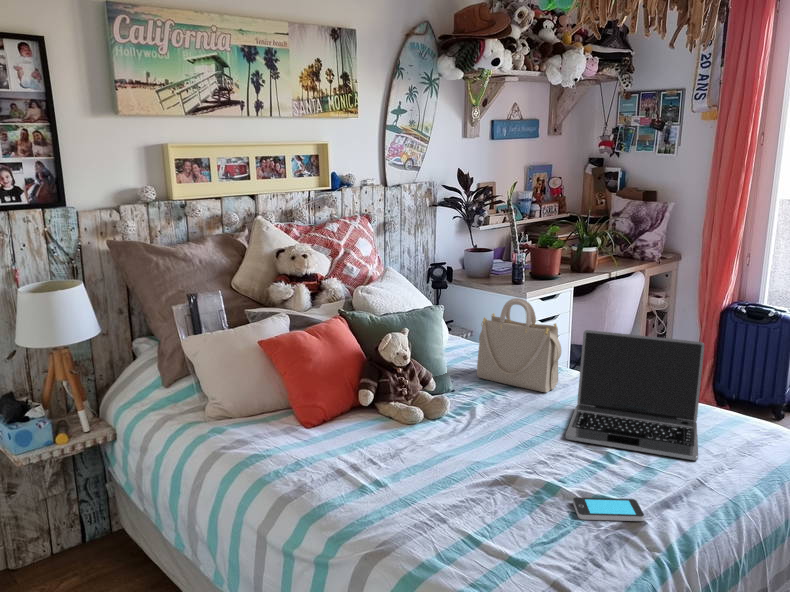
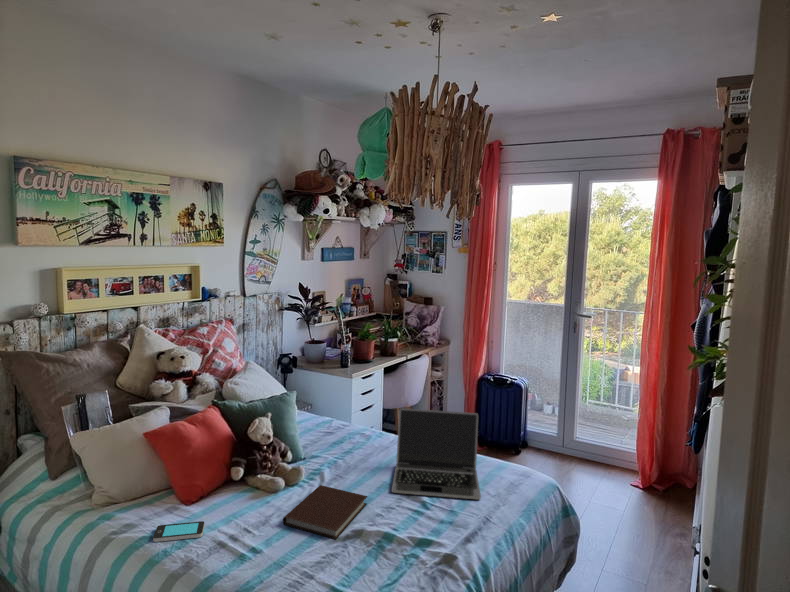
handbag: present [477,298,562,392] -> none [322,386,383,455]
notebook: none [416,420,530,484] -> present [283,485,367,539]
smartphone: present [573,497,644,521] -> present [153,521,204,542]

